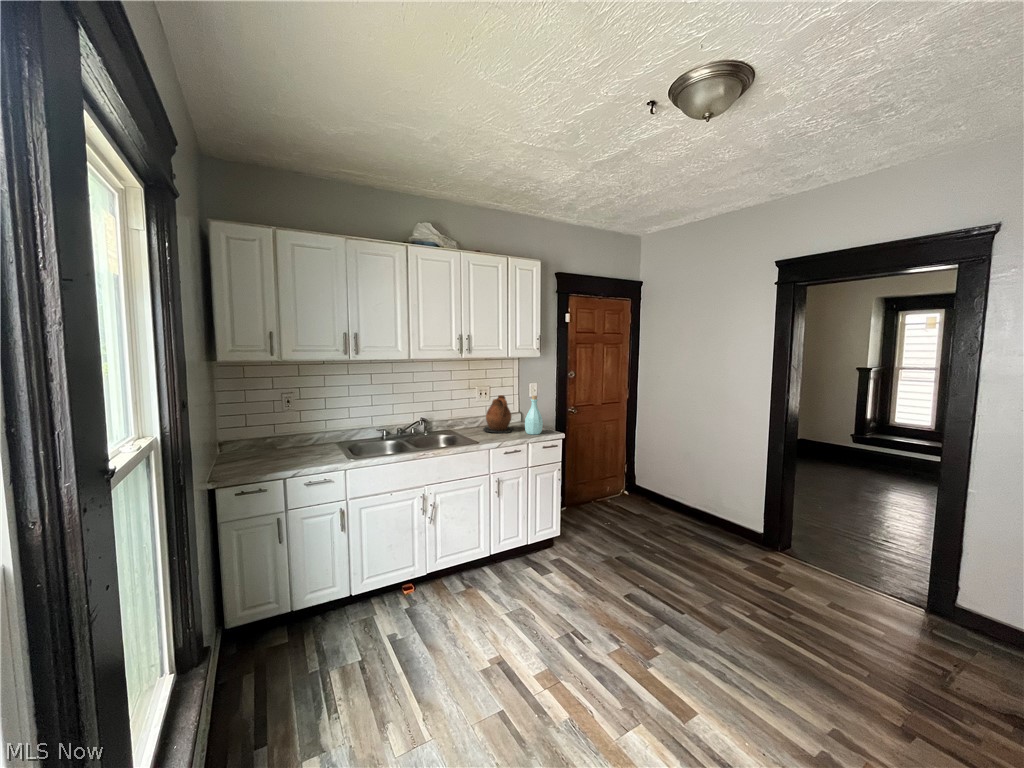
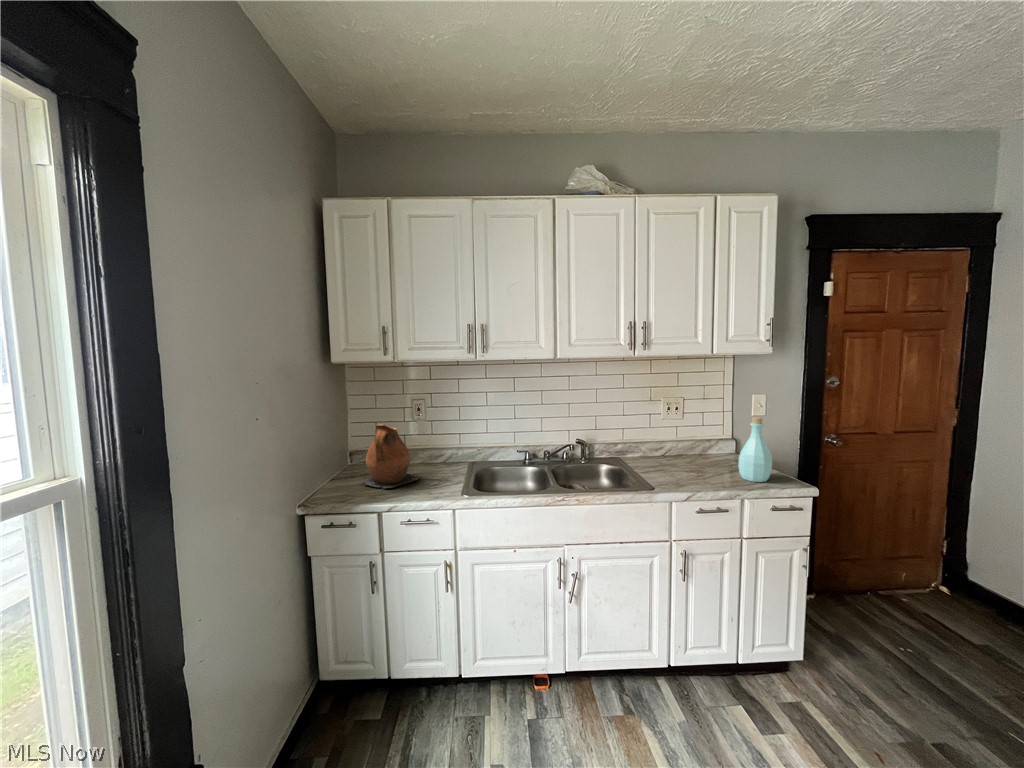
ceramic pitcher: present [483,395,513,433] -> present [362,425,419,489]

